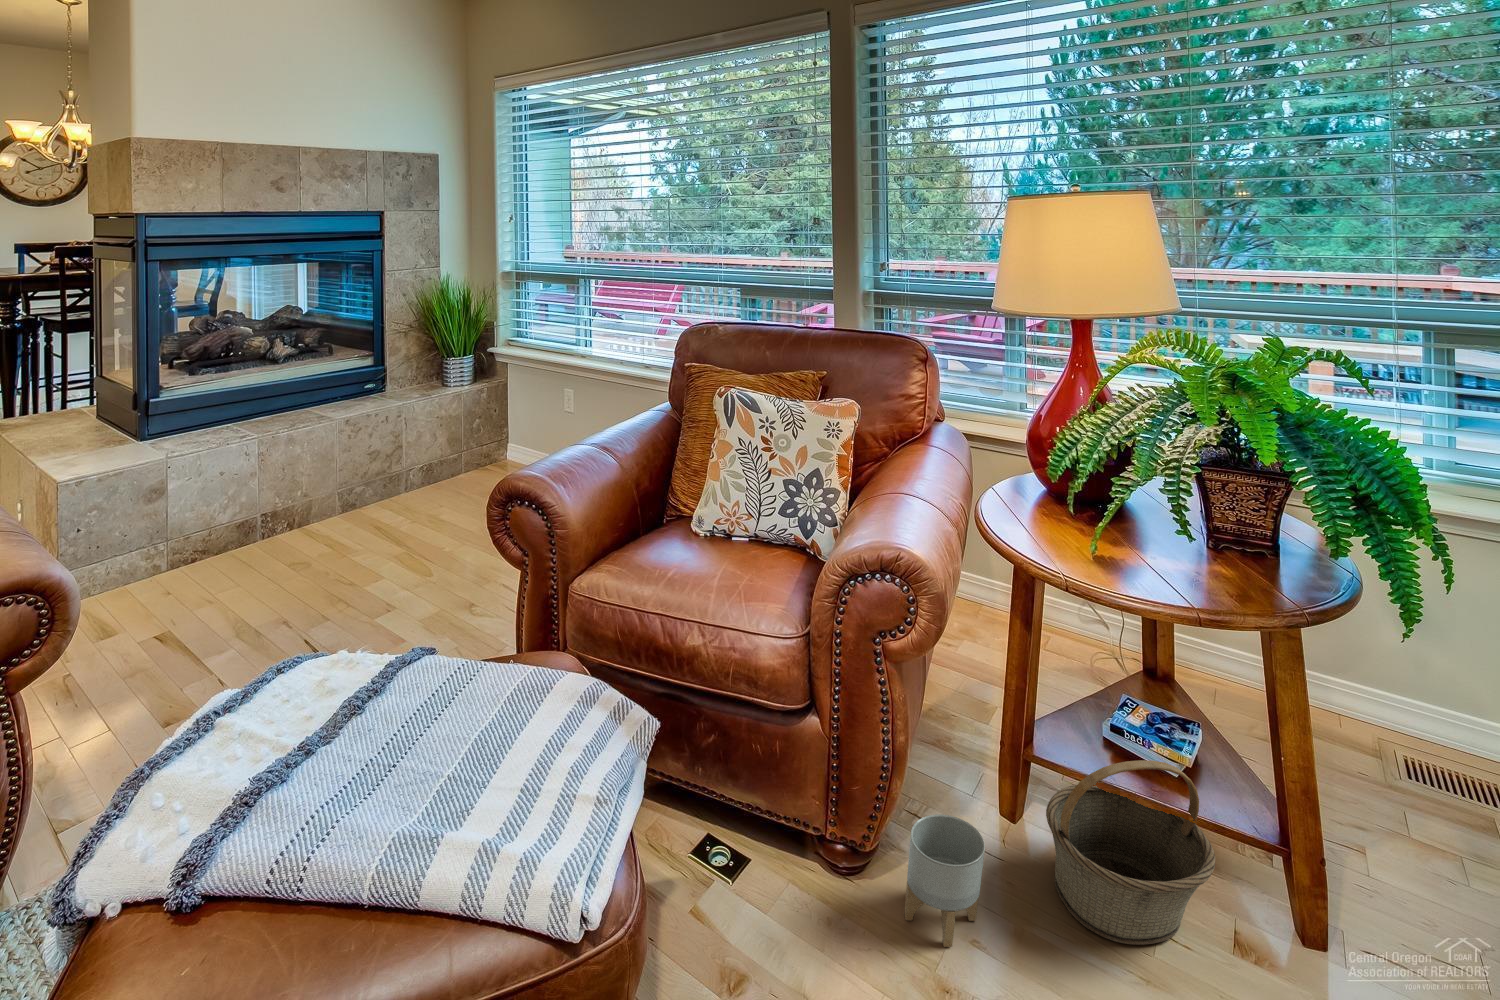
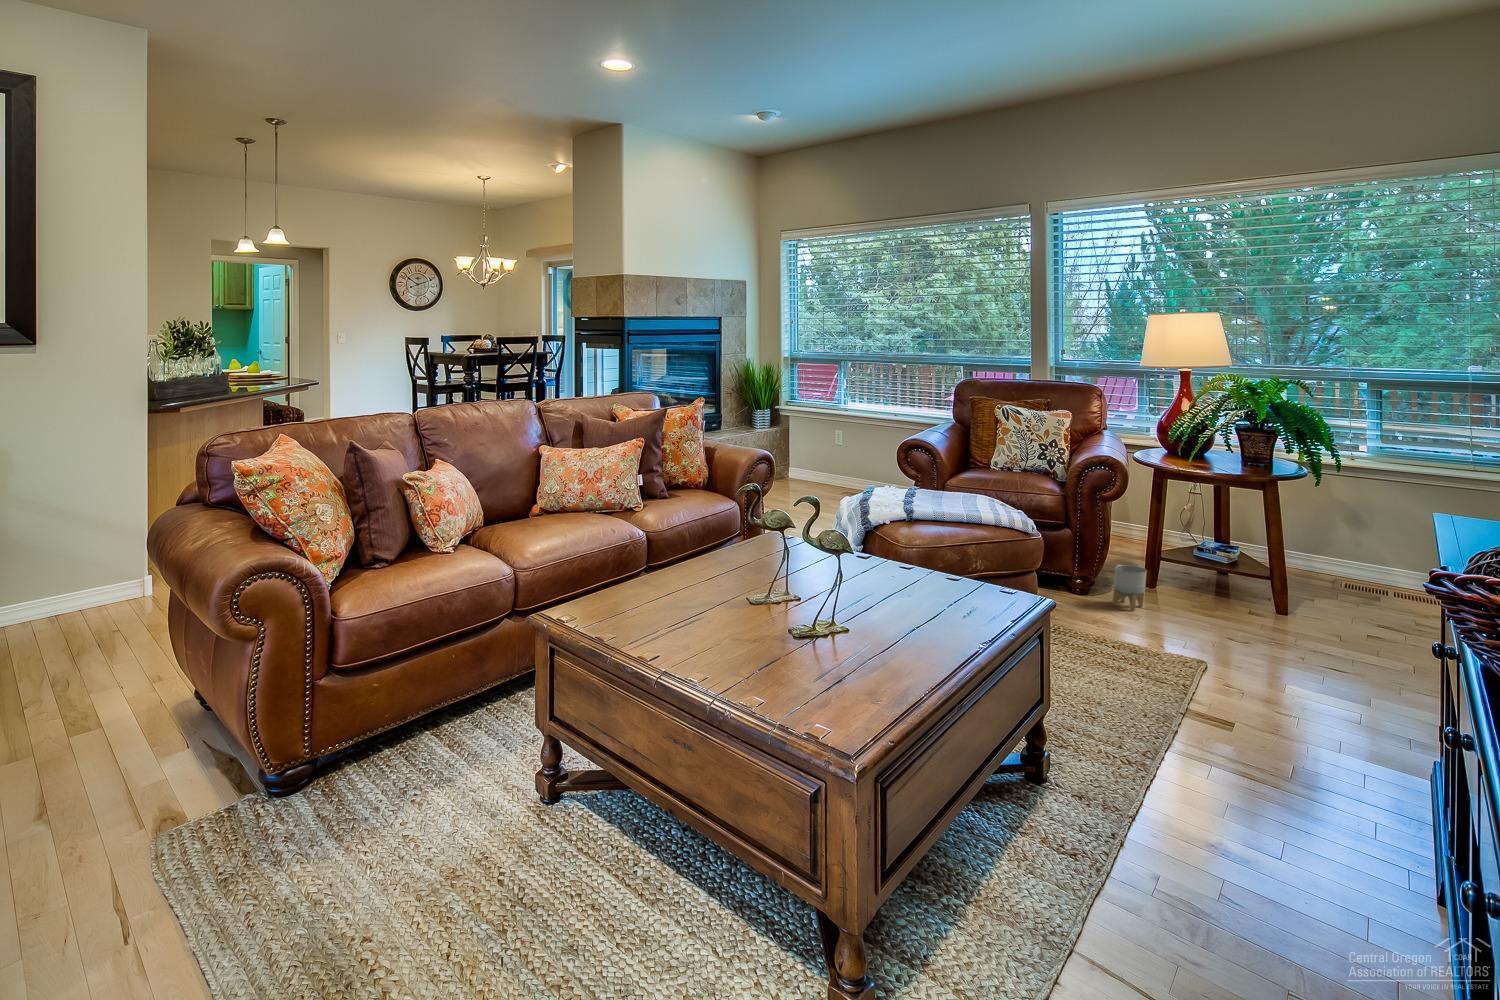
basket: present [1046,760,1215,945] -> none [1169,541,1241,612]

